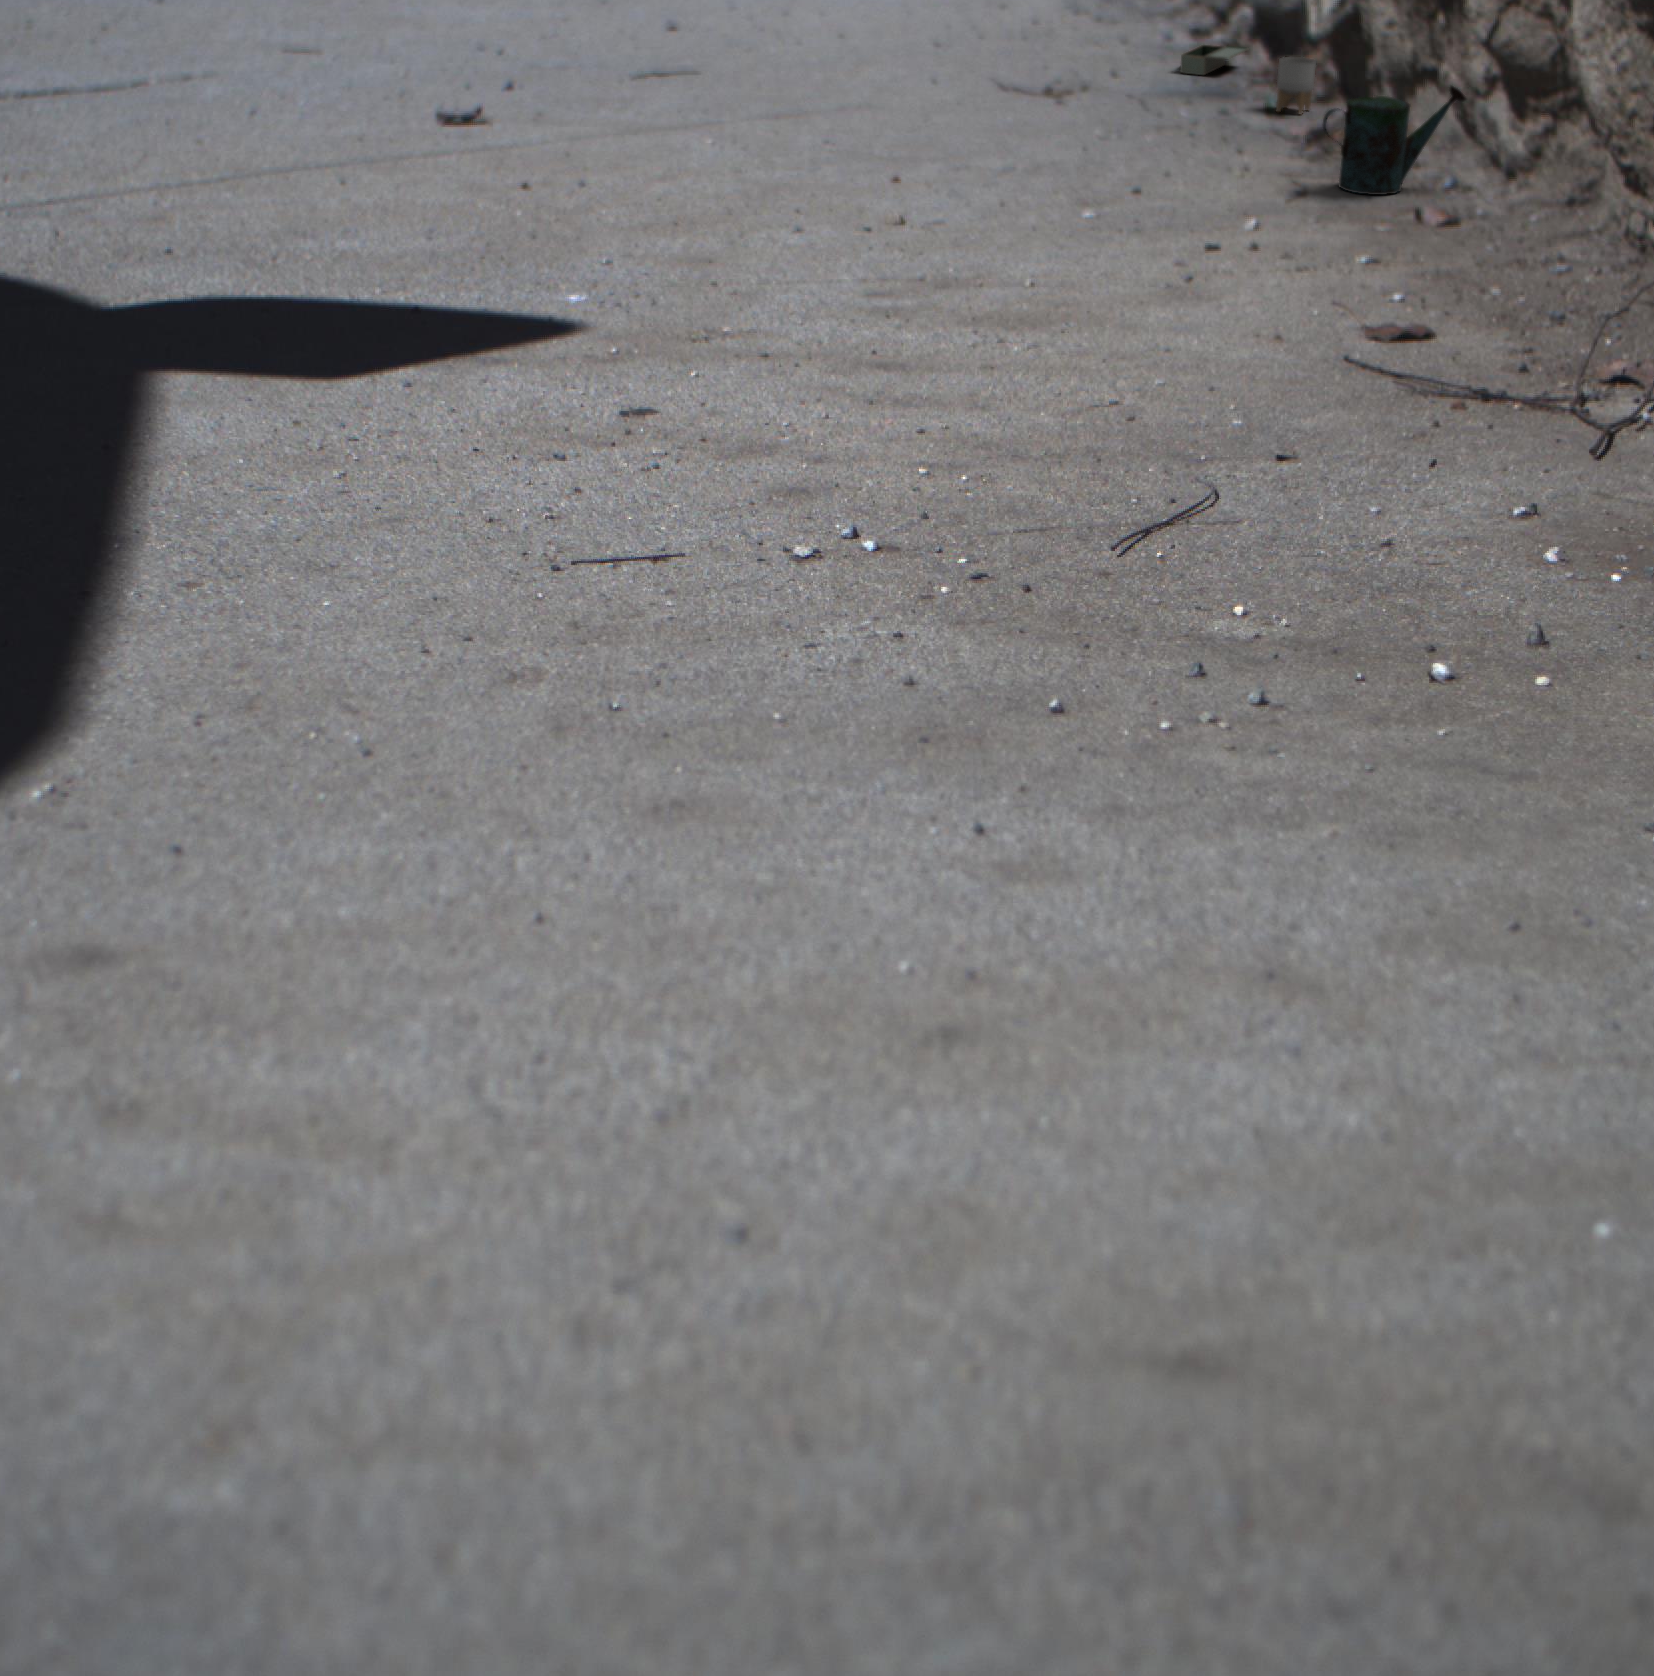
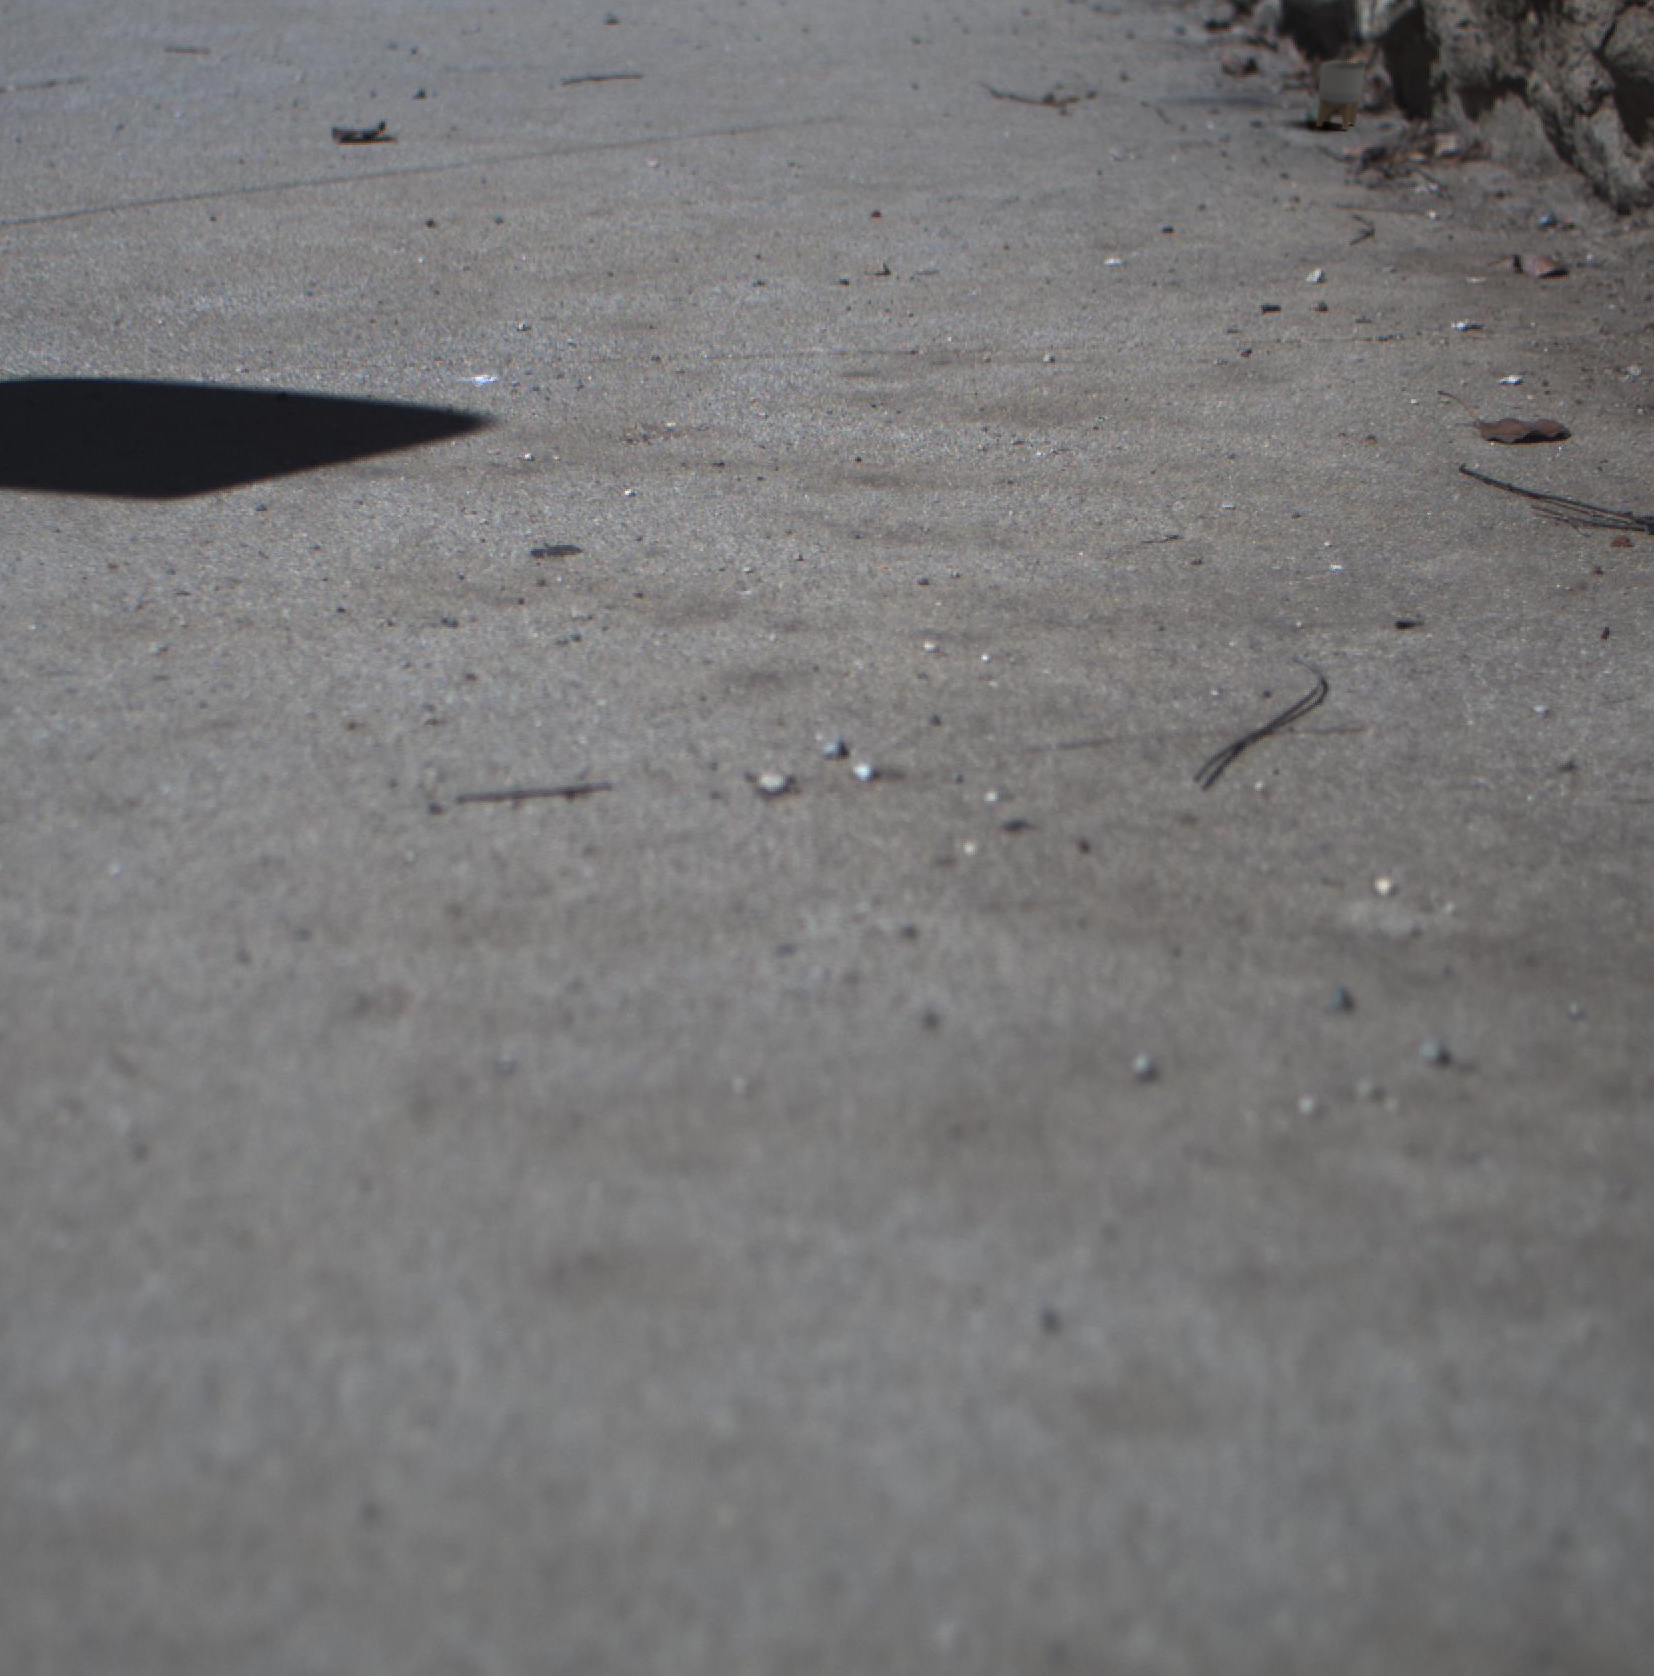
toolbox: present [1180,45,1248,75] -> none [1198,45,1277,81]
watering can: present [1323,86,1466,195] -> none [1392,101,1567,235]

